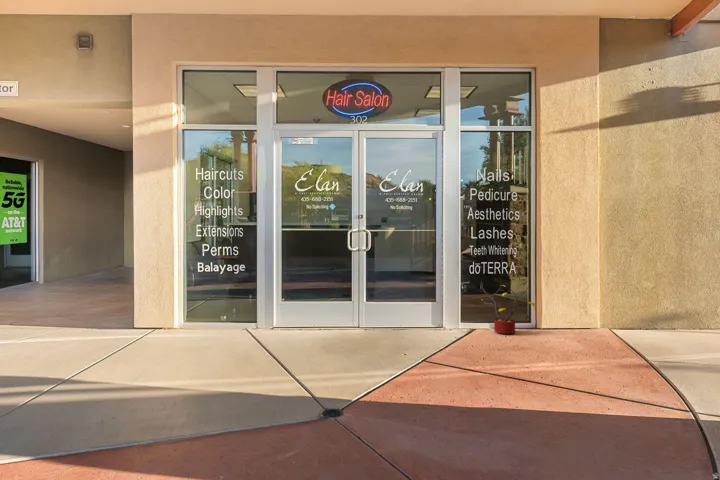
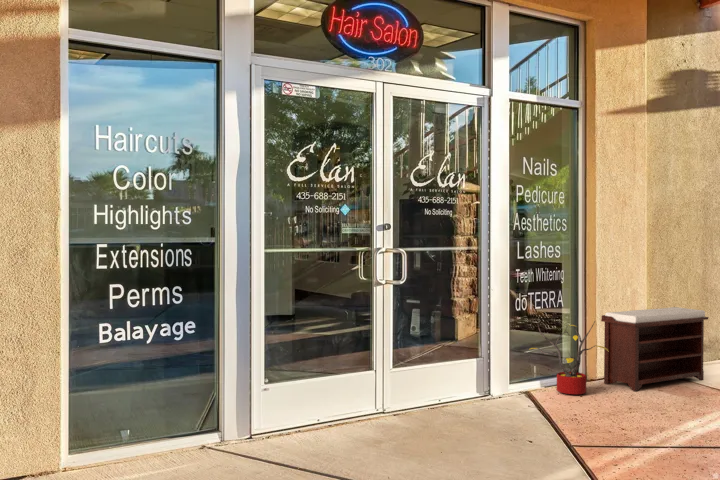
bench: none [543,280,640,338] -> present [601,307,708,391]

